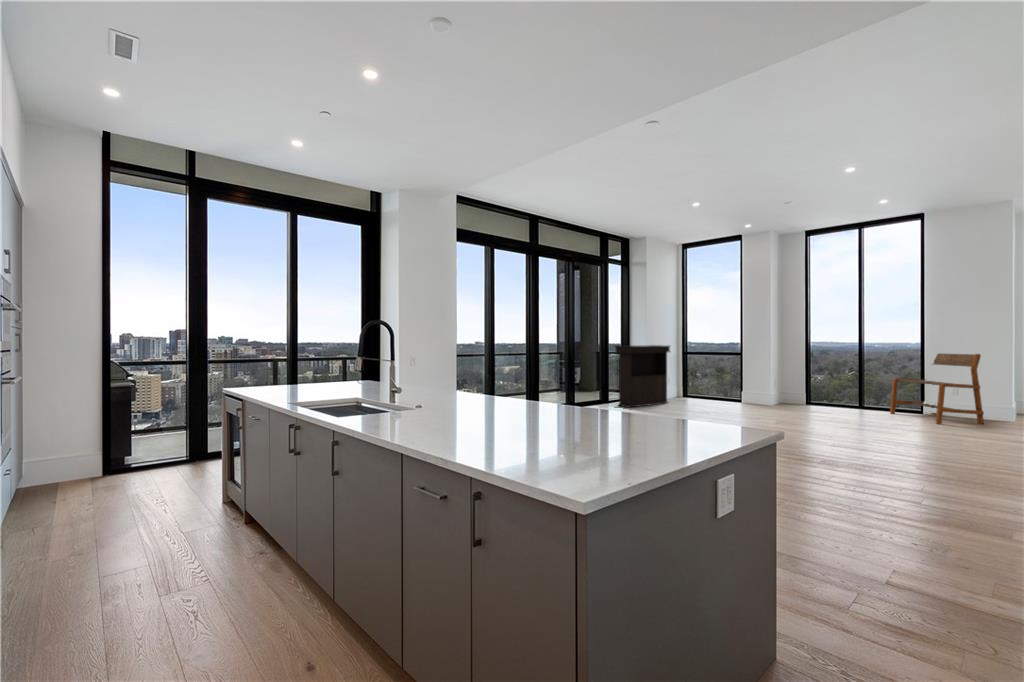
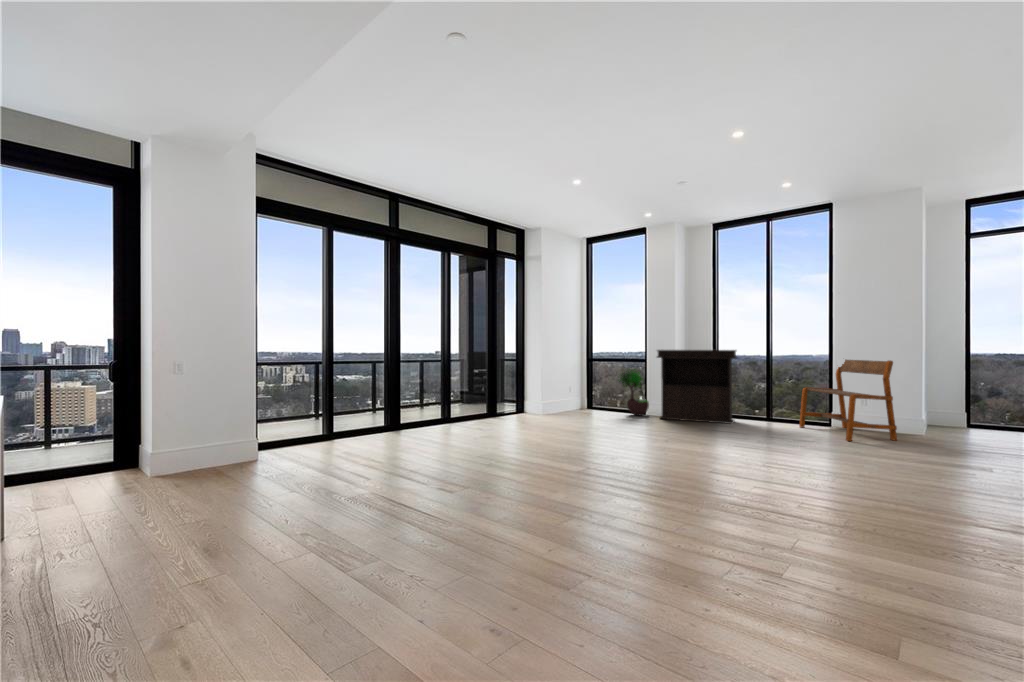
console table: present [615,345,670,407] -> present [657,350,736,424]
potted tree: none [714,359,745,403] -> present [619,369,649,415]

